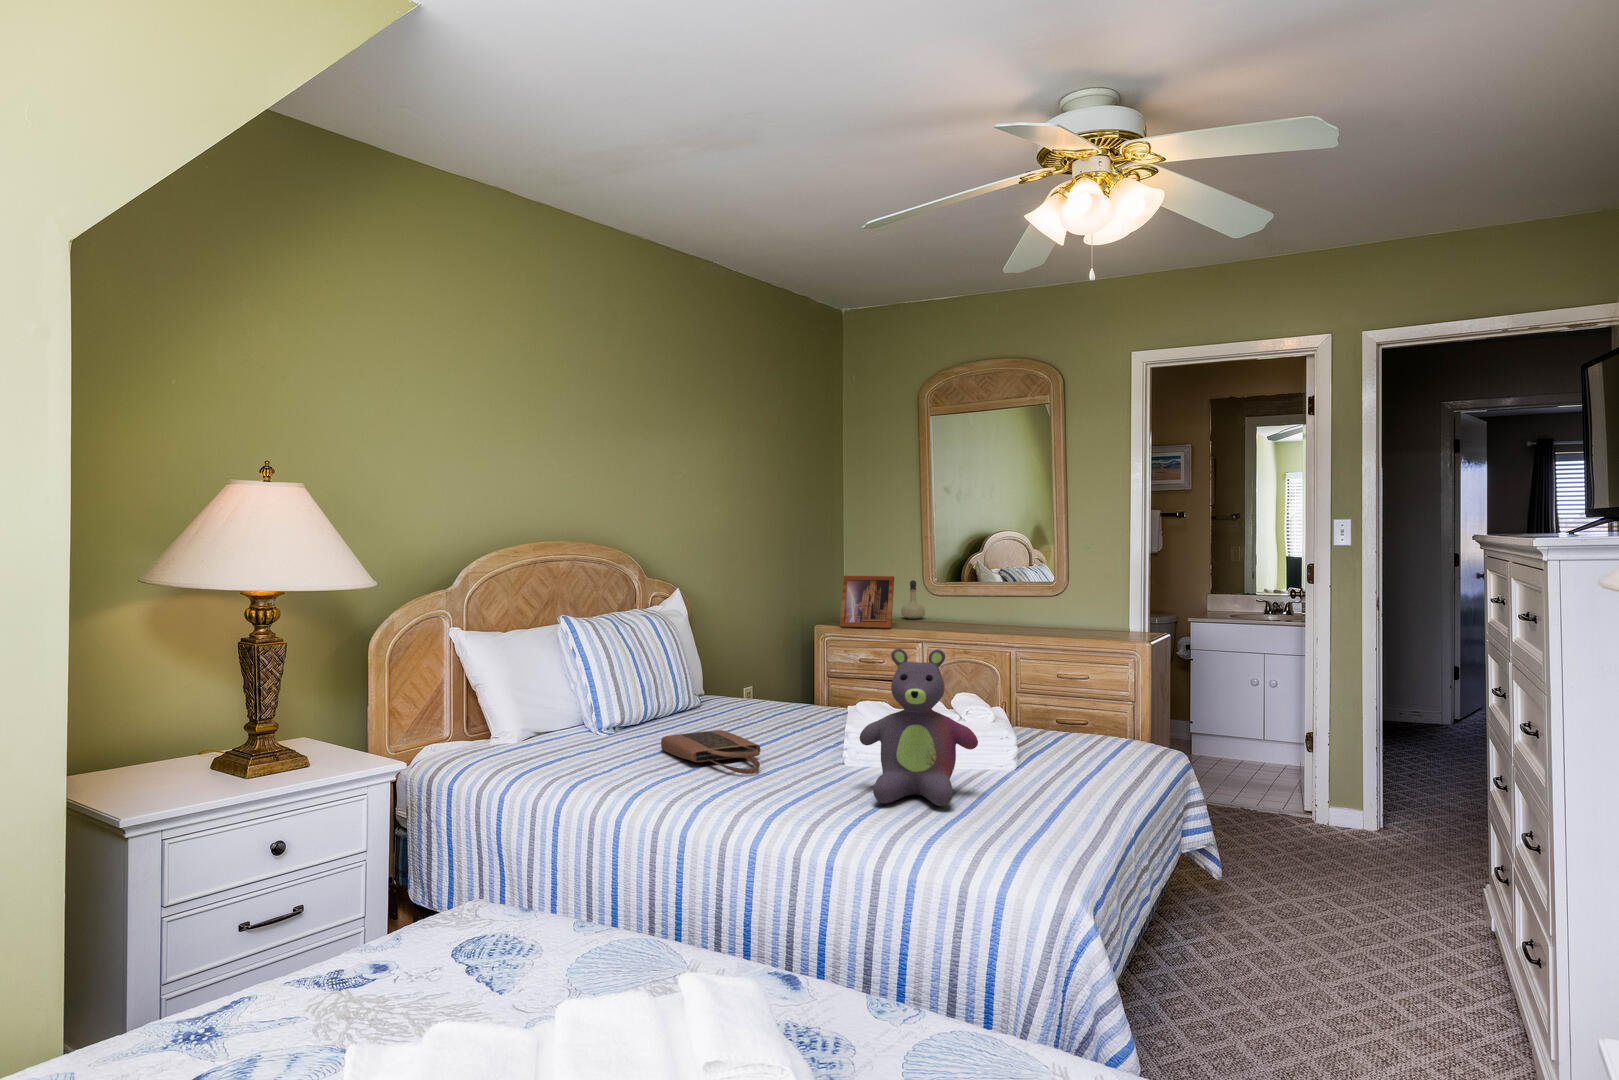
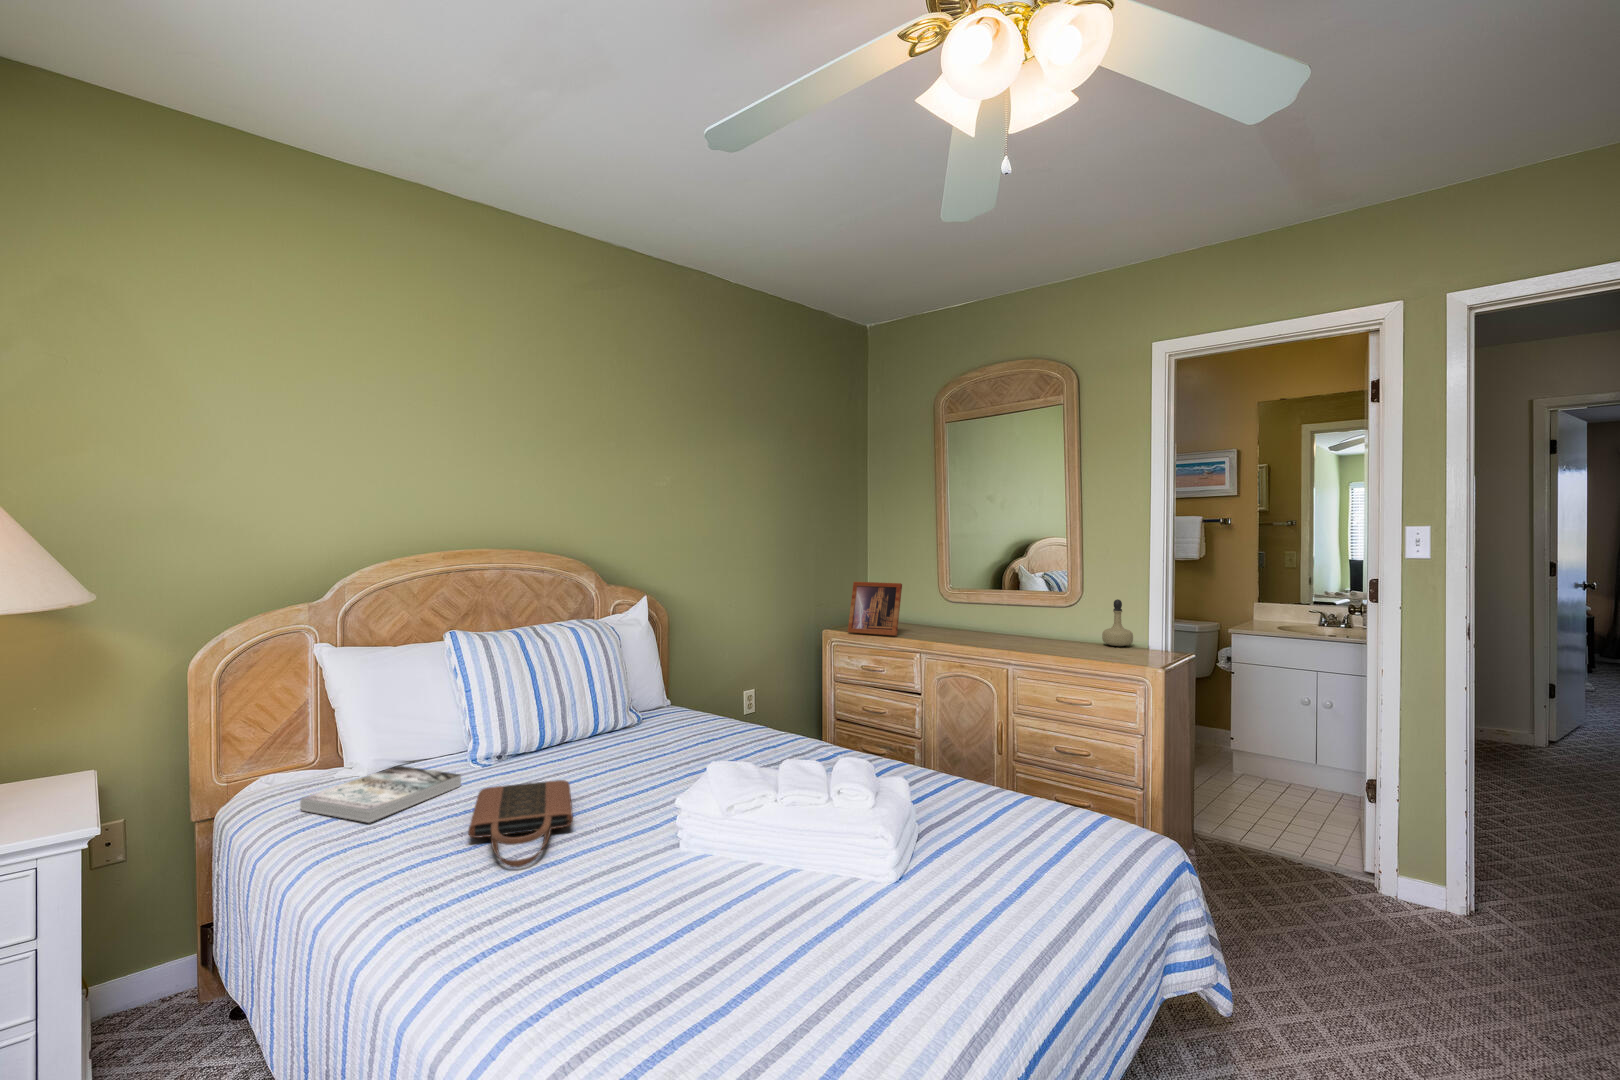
perfume bottle: present [901,580,925,619] -> present [1102,599,1133,646]
stuffed bear: present [859,649,978,806] -> none [598,715,787,991]
book: none [518,730,624,761] -> present [300,766,461,823]

